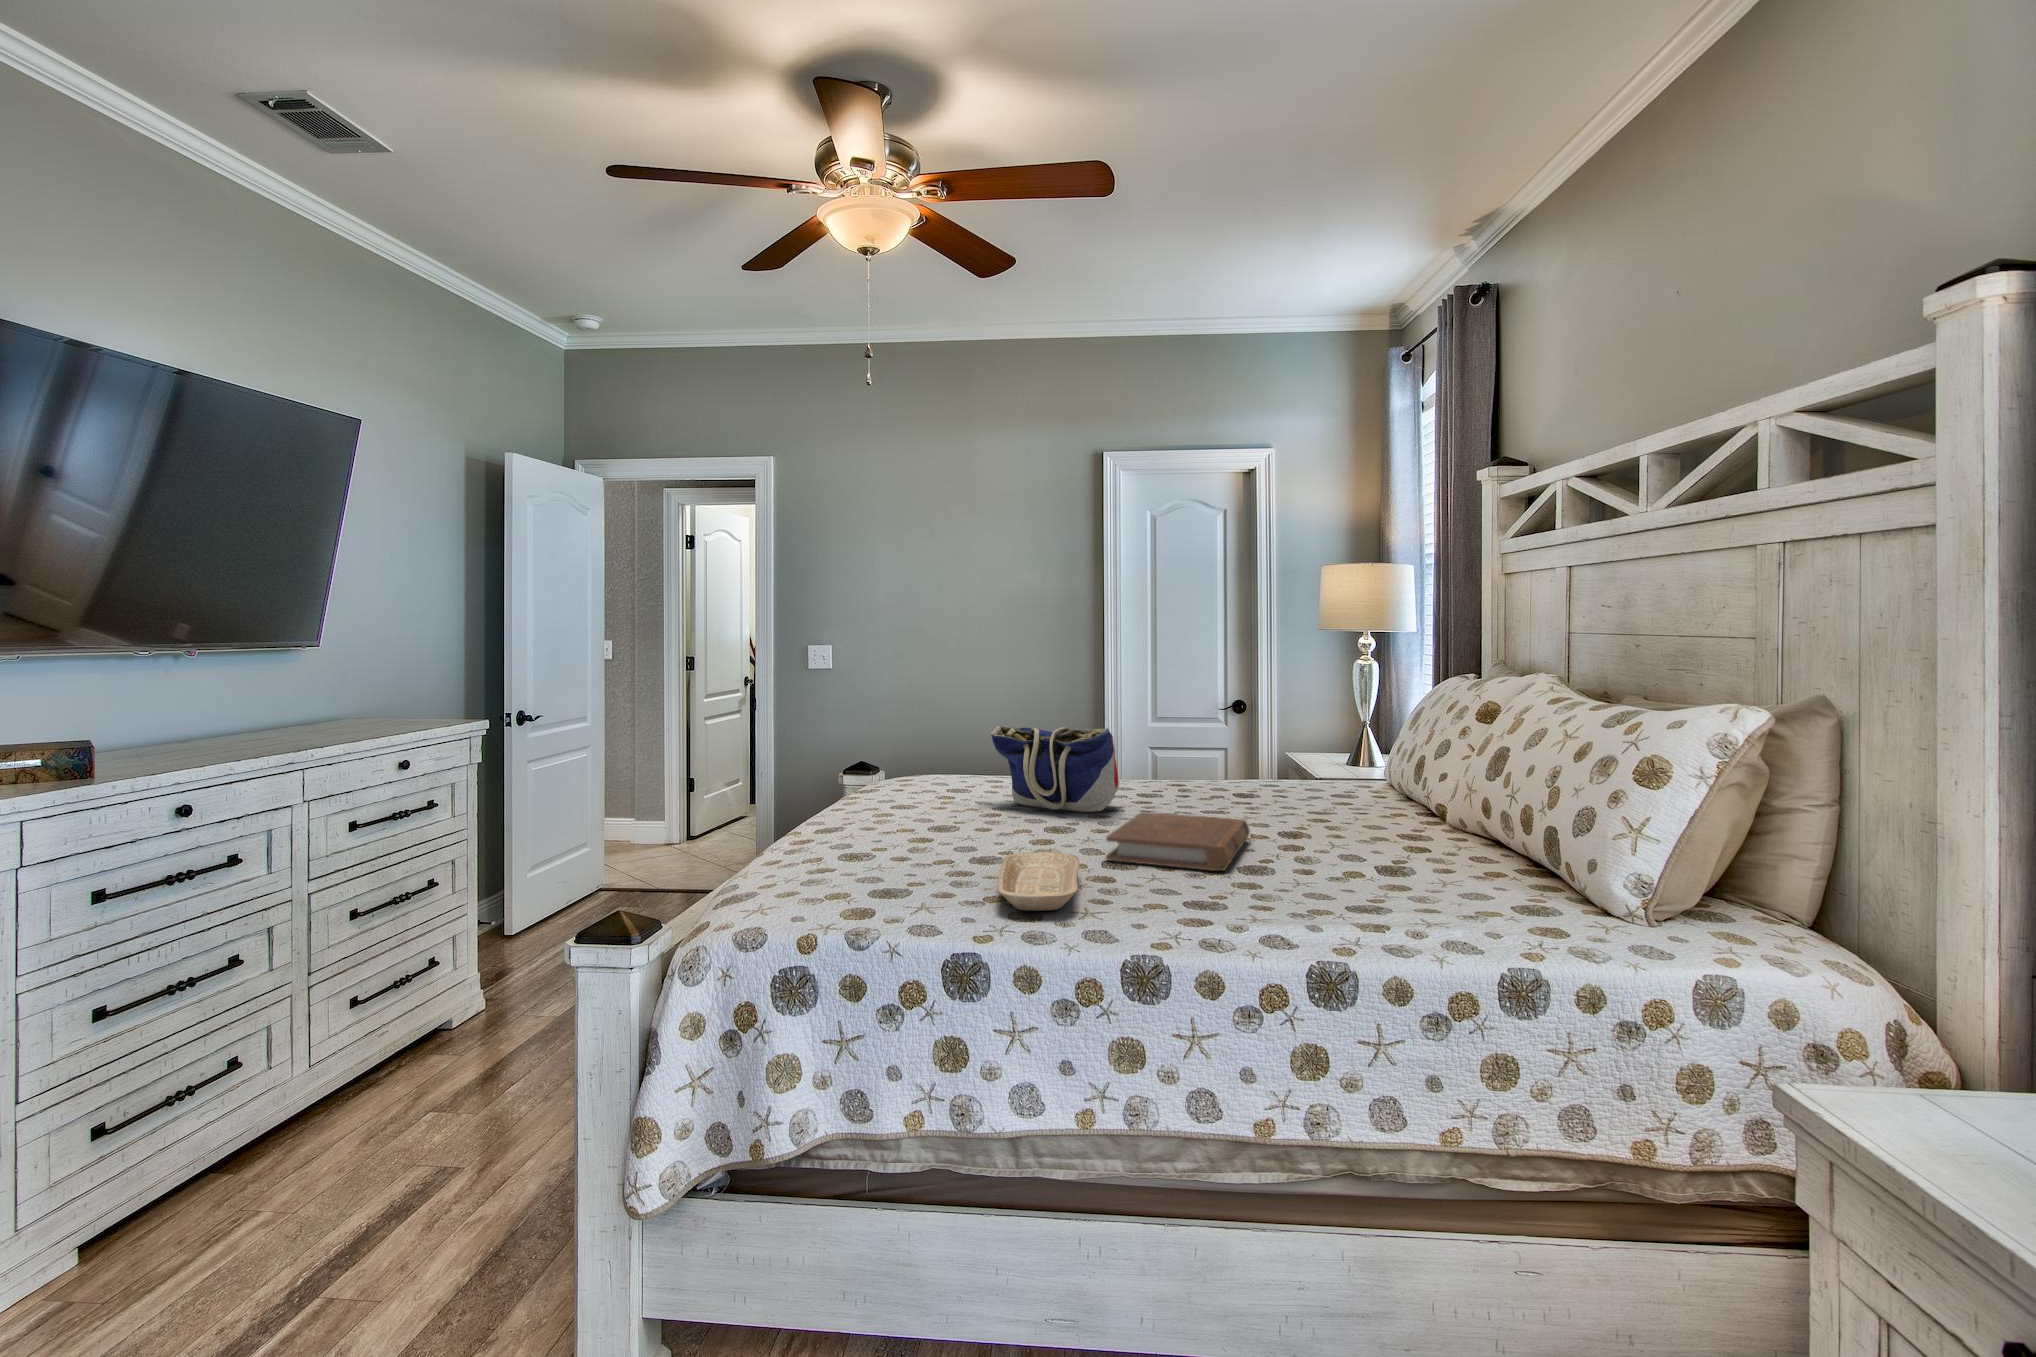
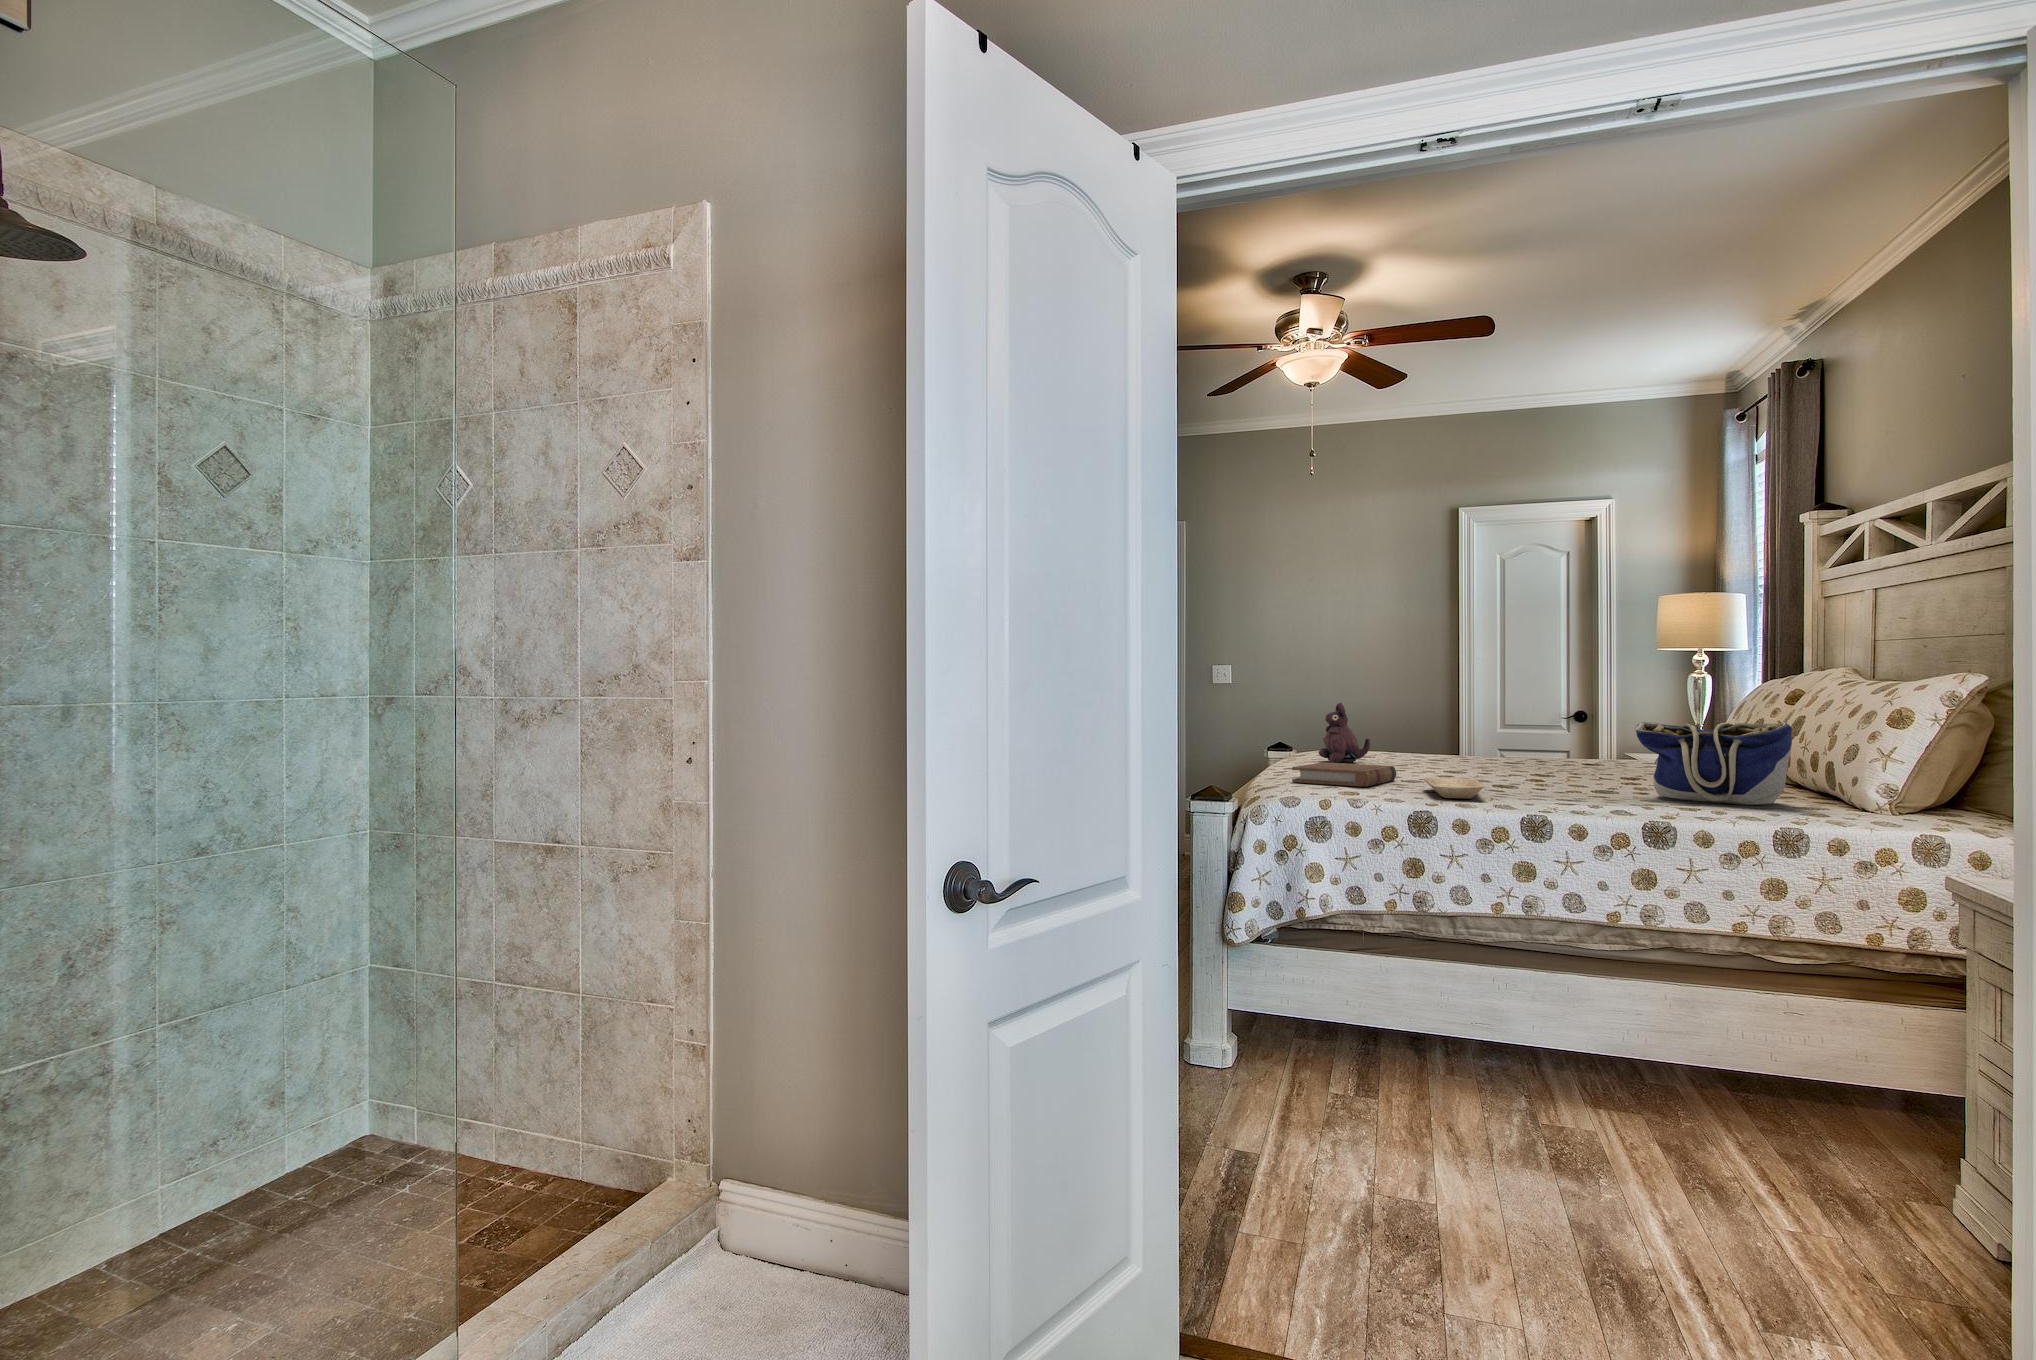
plush toy: none [921,706,986,790] -> present [1319,703,1370,763]
tote bag: present [991,725,1120,812] -> present [1635,722,1792,805]
book: present [1106,812,1250,871] -> present [1292,762,1397,787]

